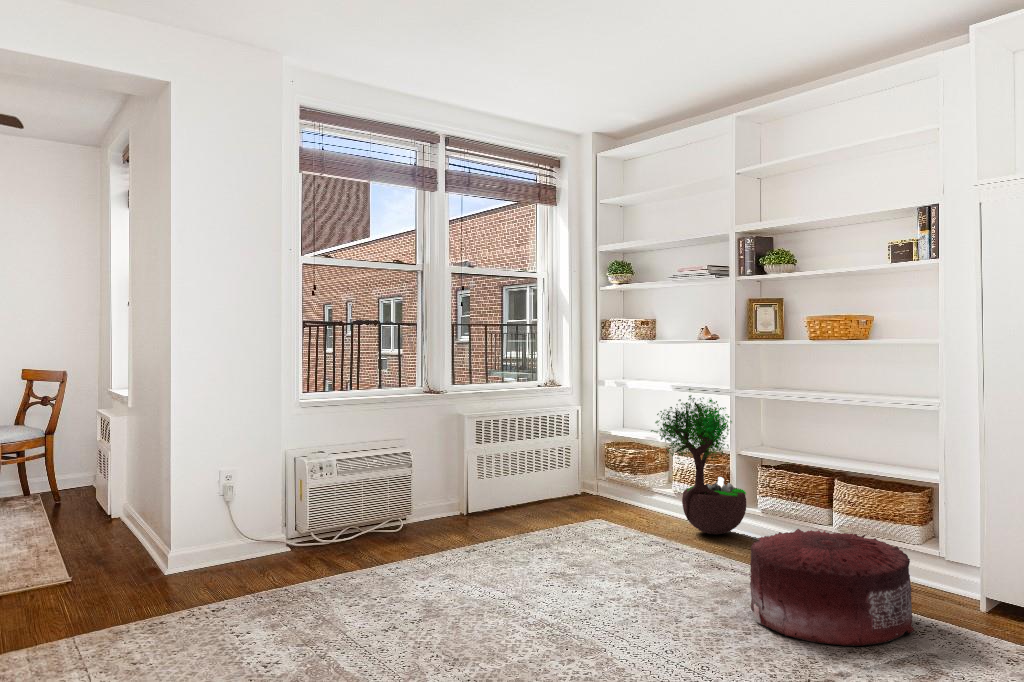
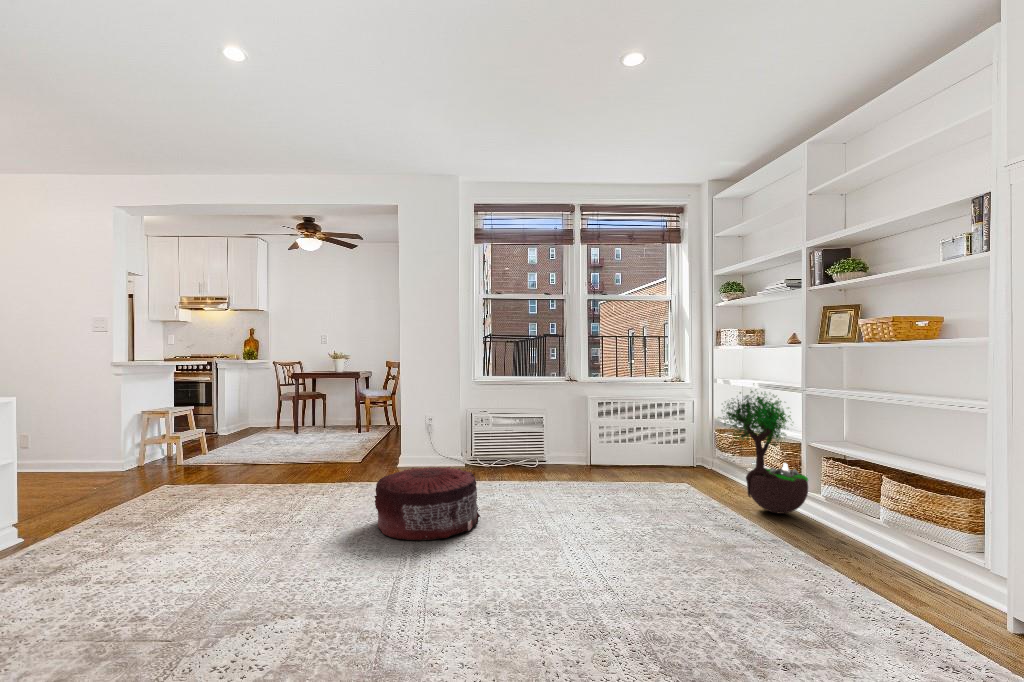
pouf: present [750,529,915,646] -> present [375,467,480,540]

